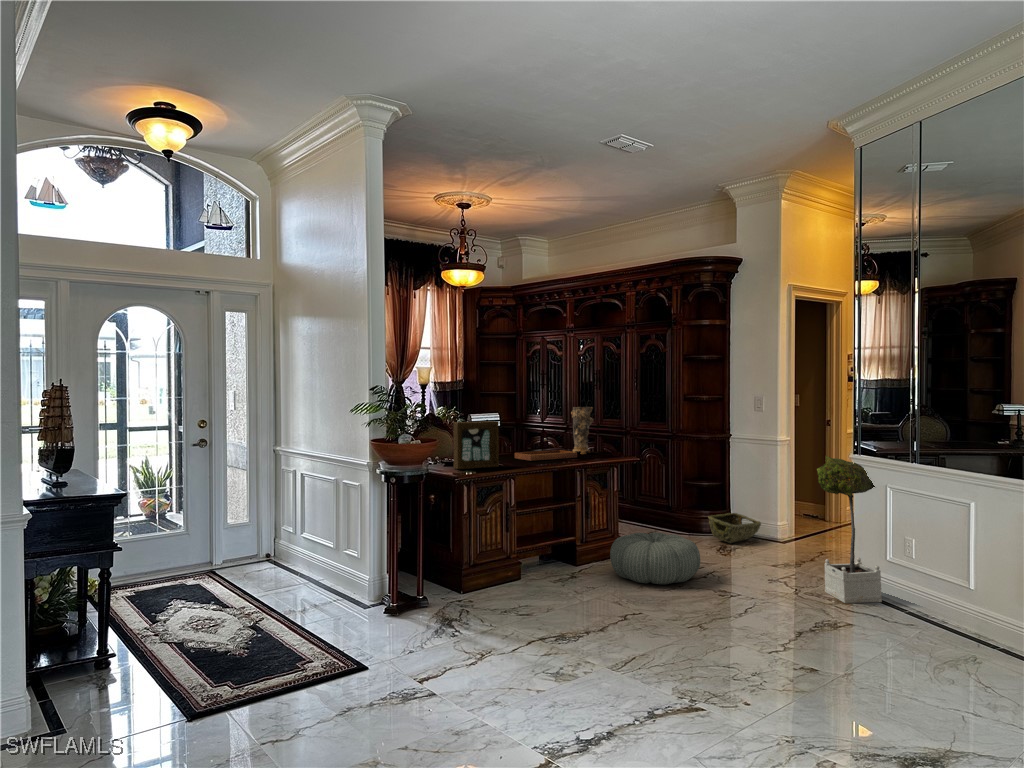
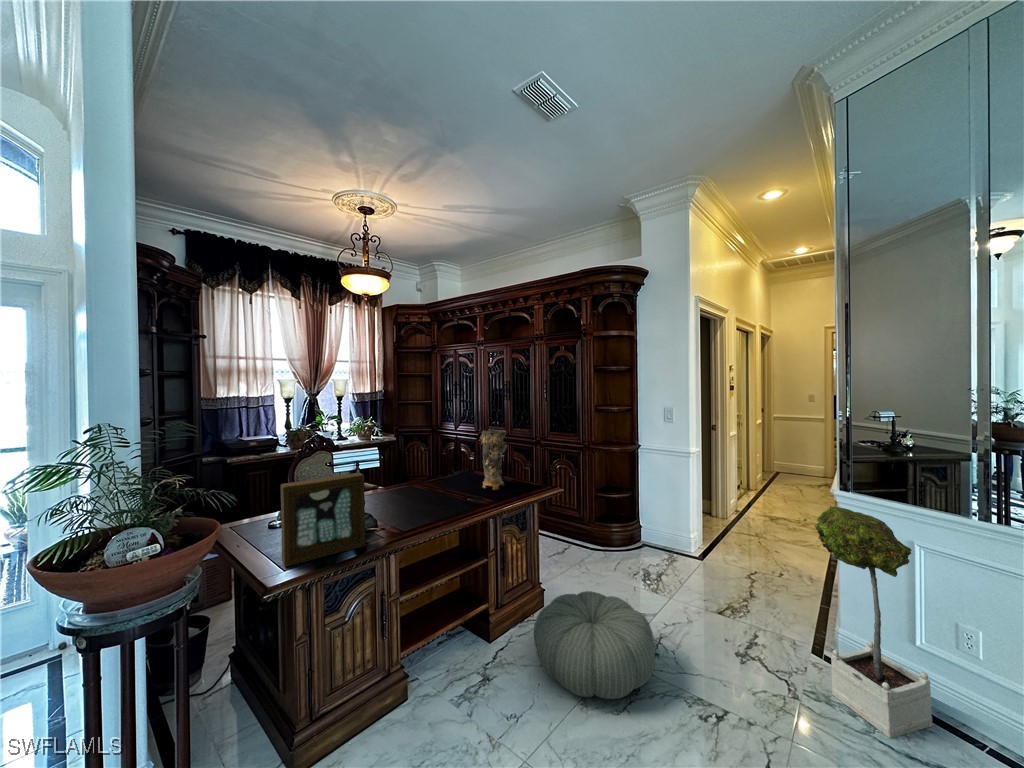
tray: present [515,438,577,461] -> none [405,477,488,517]
woven basket: present [708,513,761,543] -> none [624,524,675,564]

